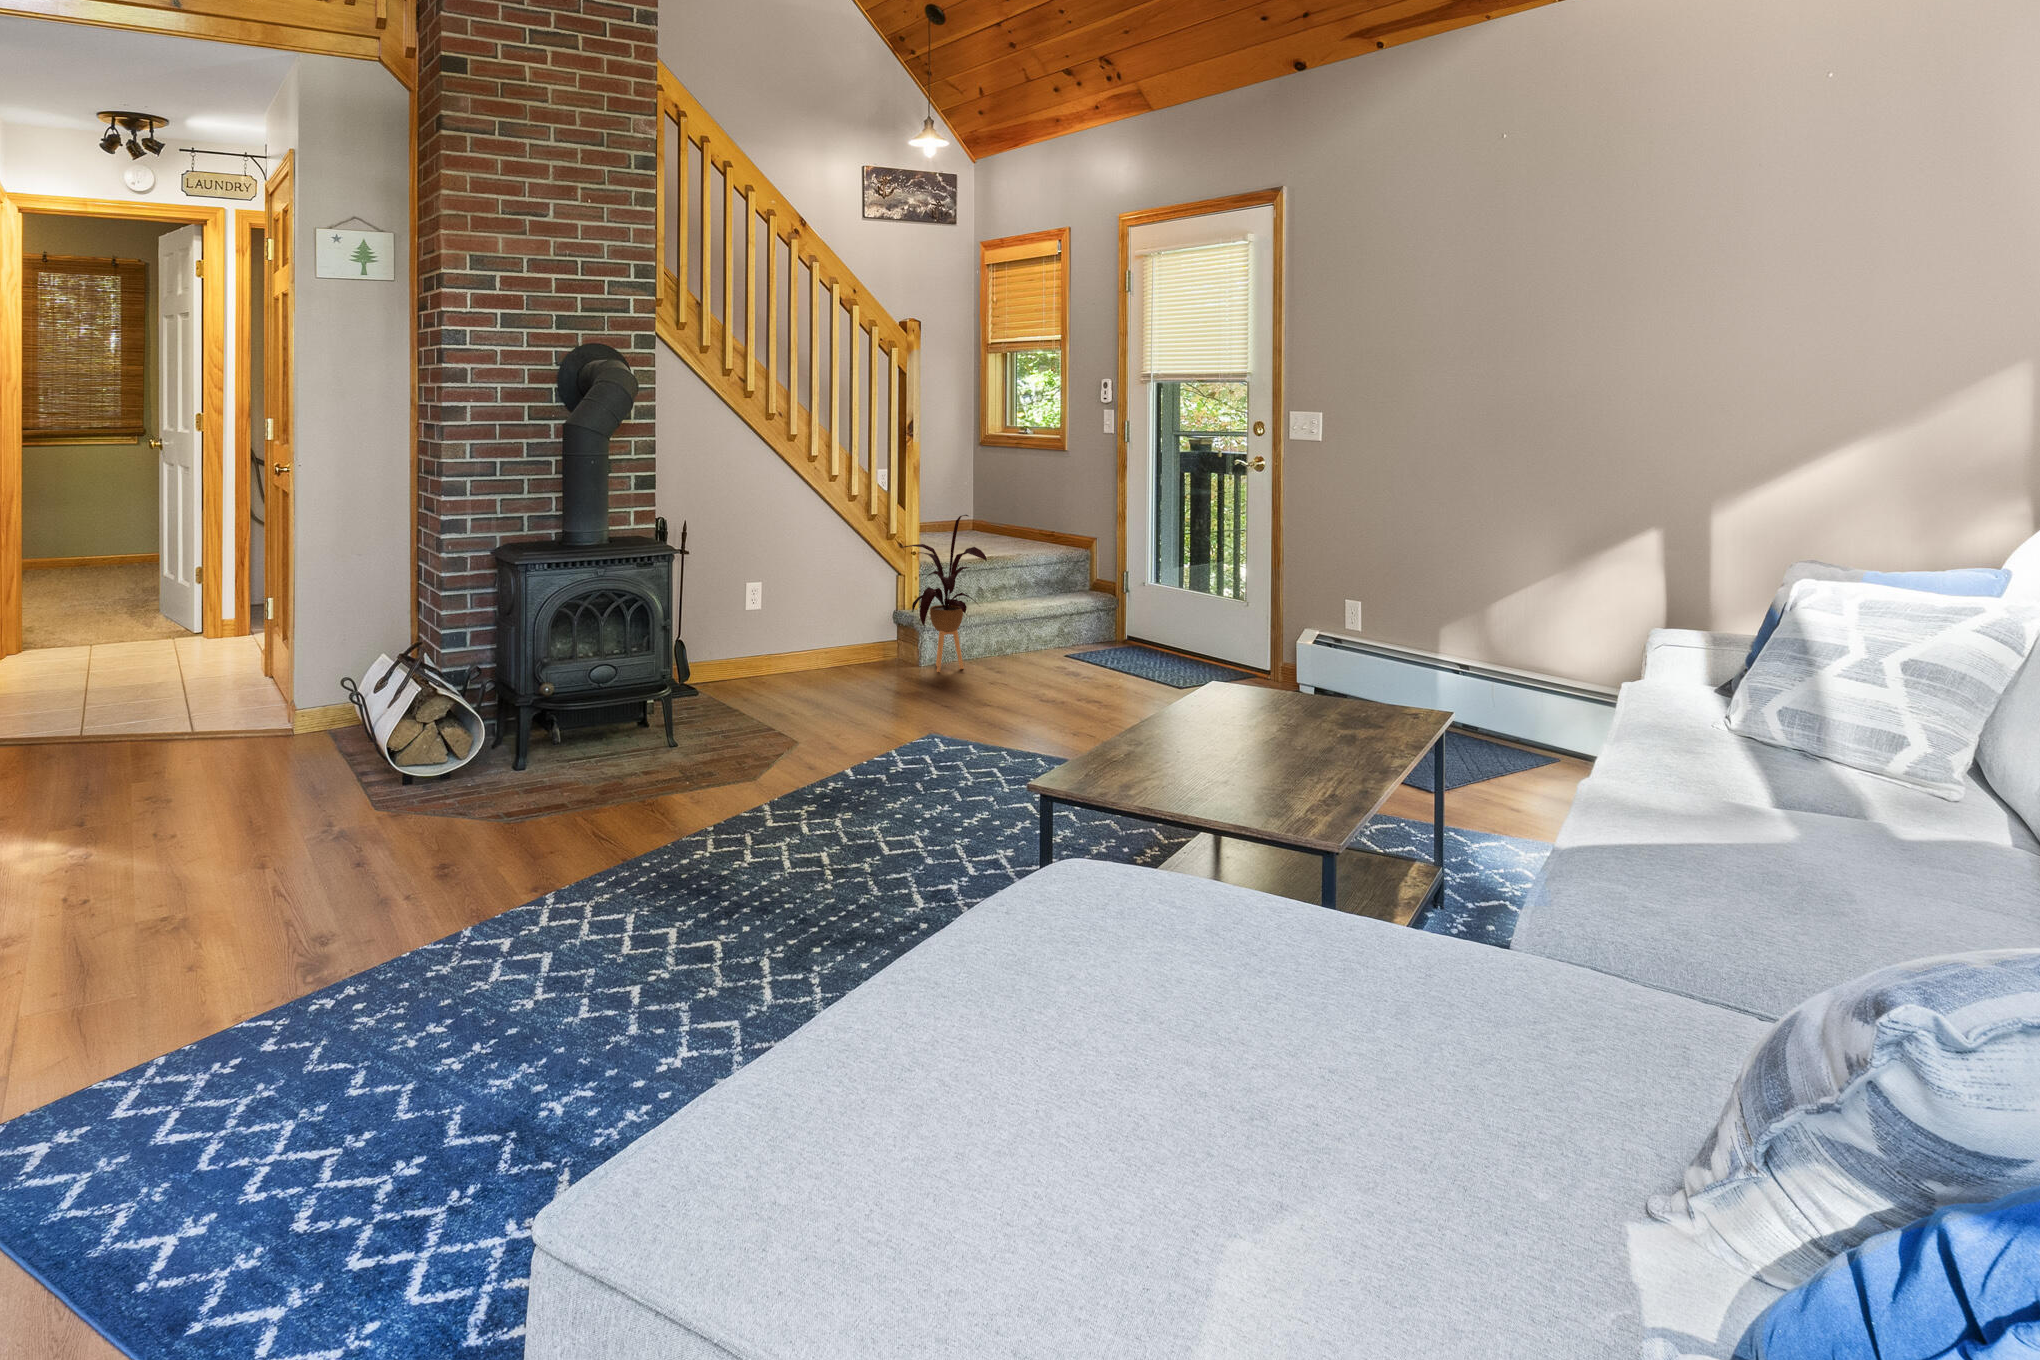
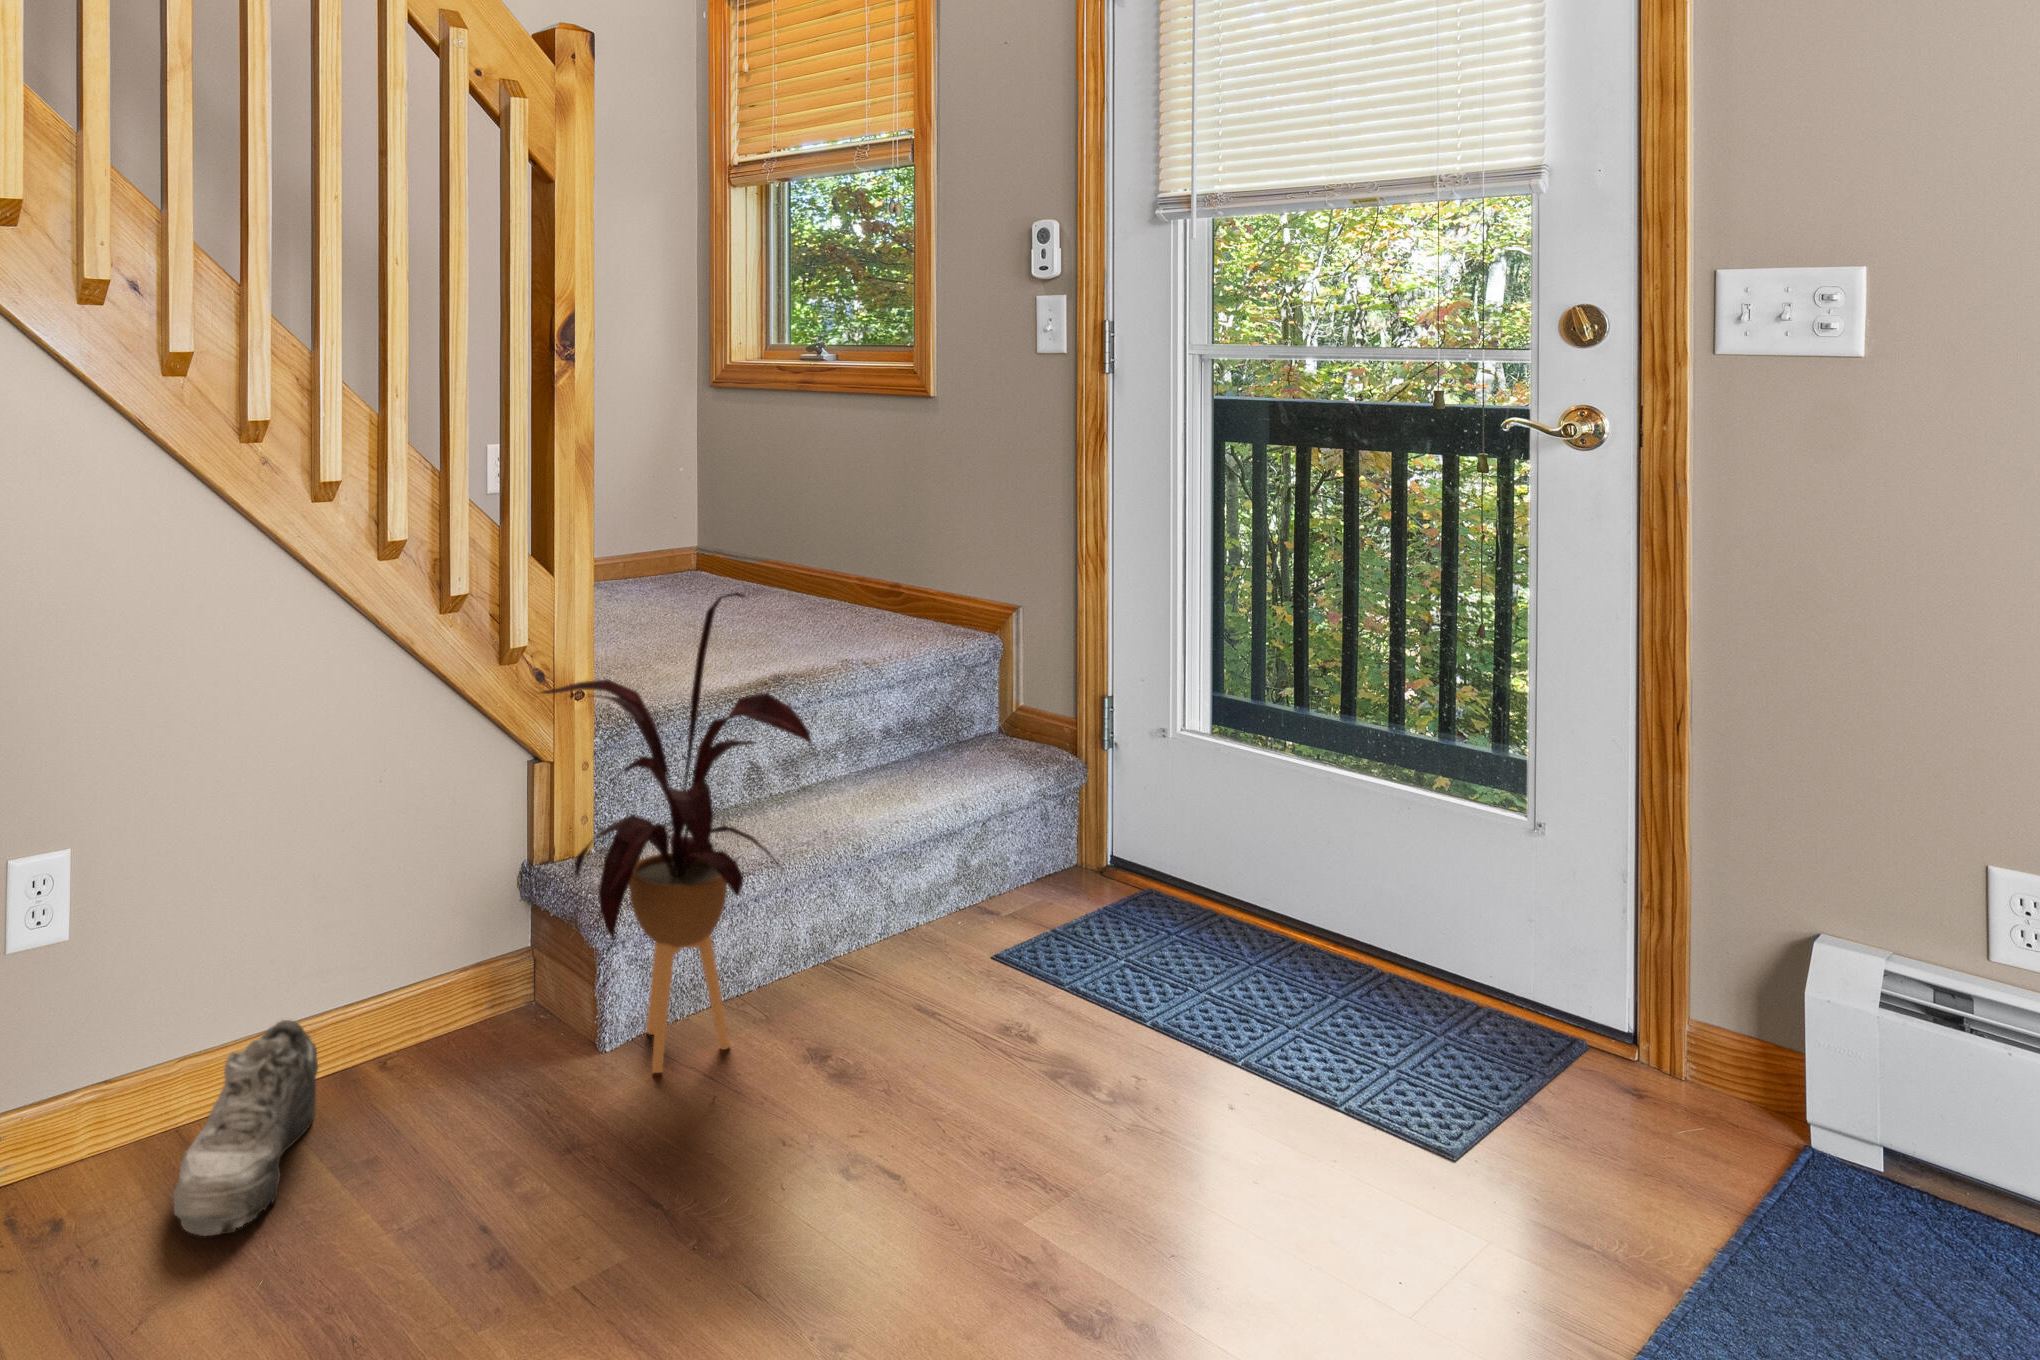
shoe: none [794,644,831,690] -> present [173,1020,319,1236]

